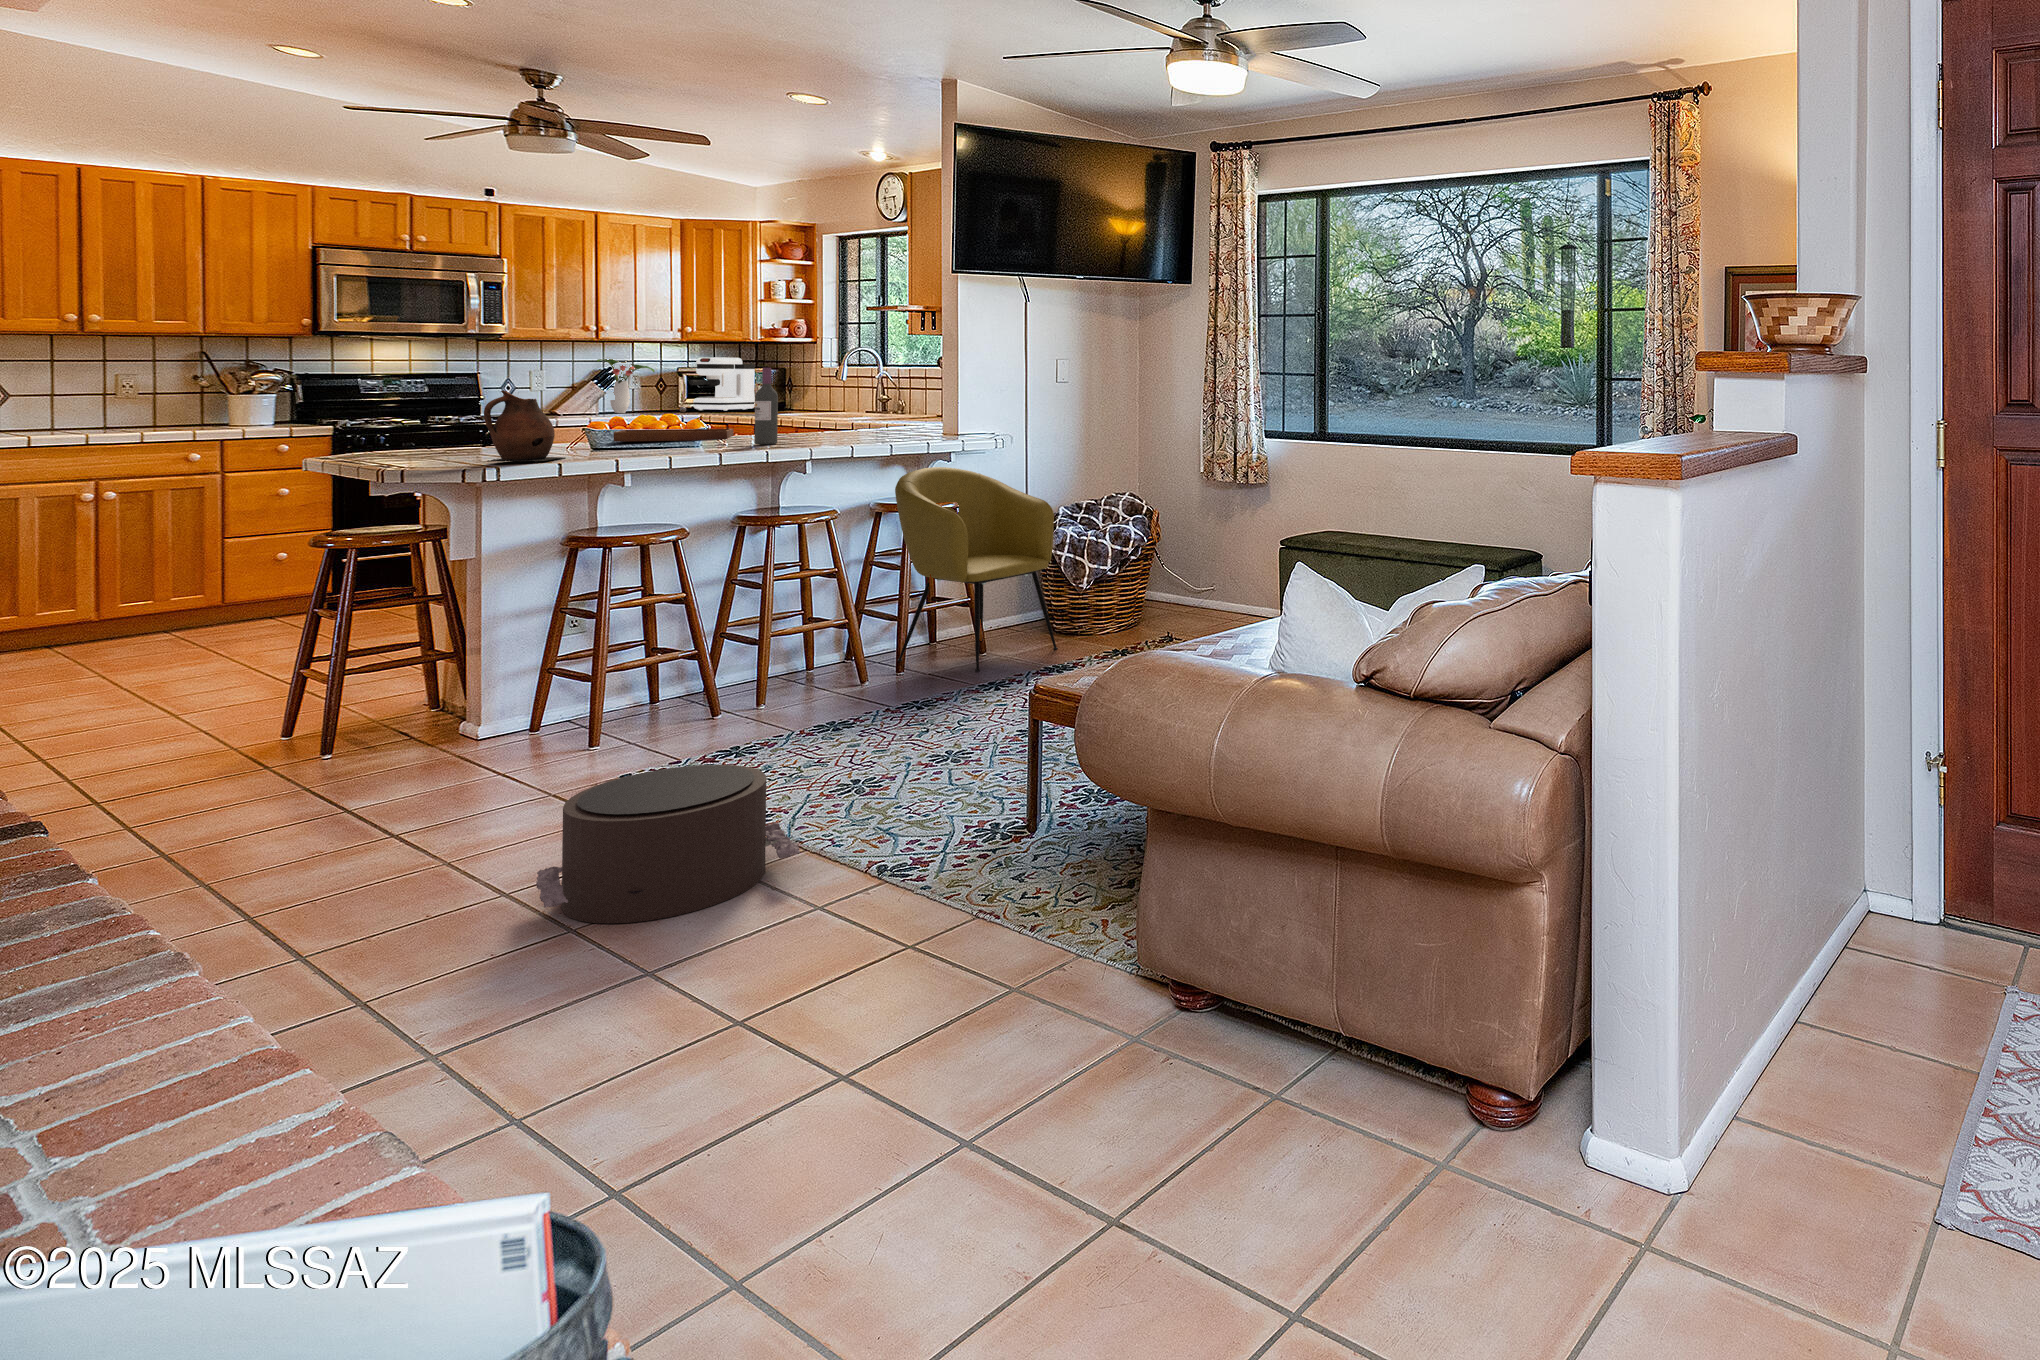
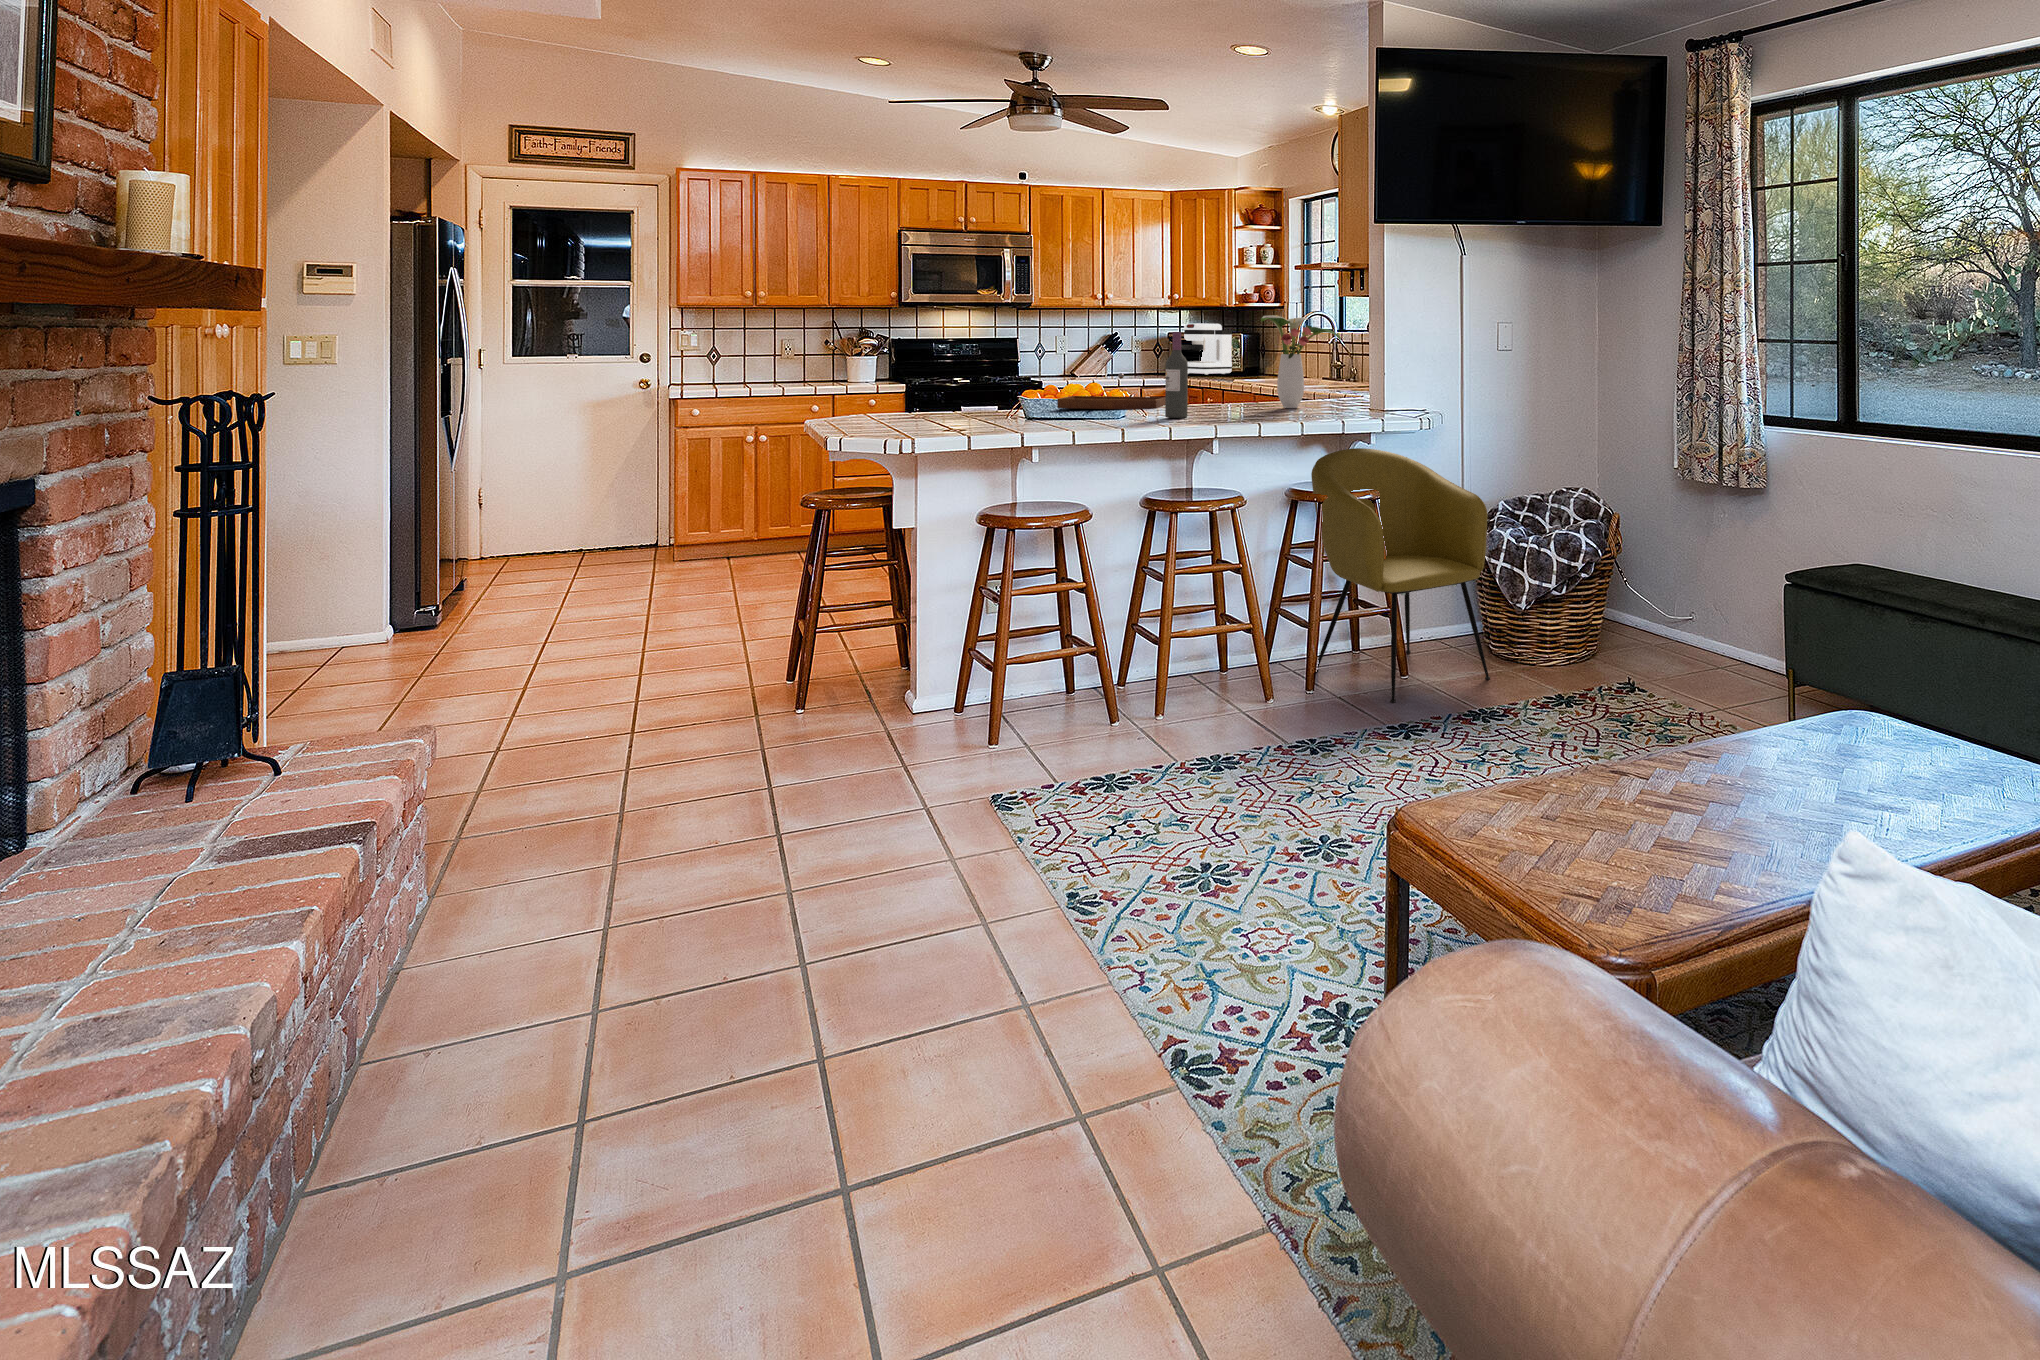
flower arrangement: present [597,357,655,413] -> present [1261,314,1341,408]
ceramic pitcher: present [484,391,565,462] -> none [915,355,989,432]
pouf: present [536,765,800,924] -> none [733,864,1066,1127]

